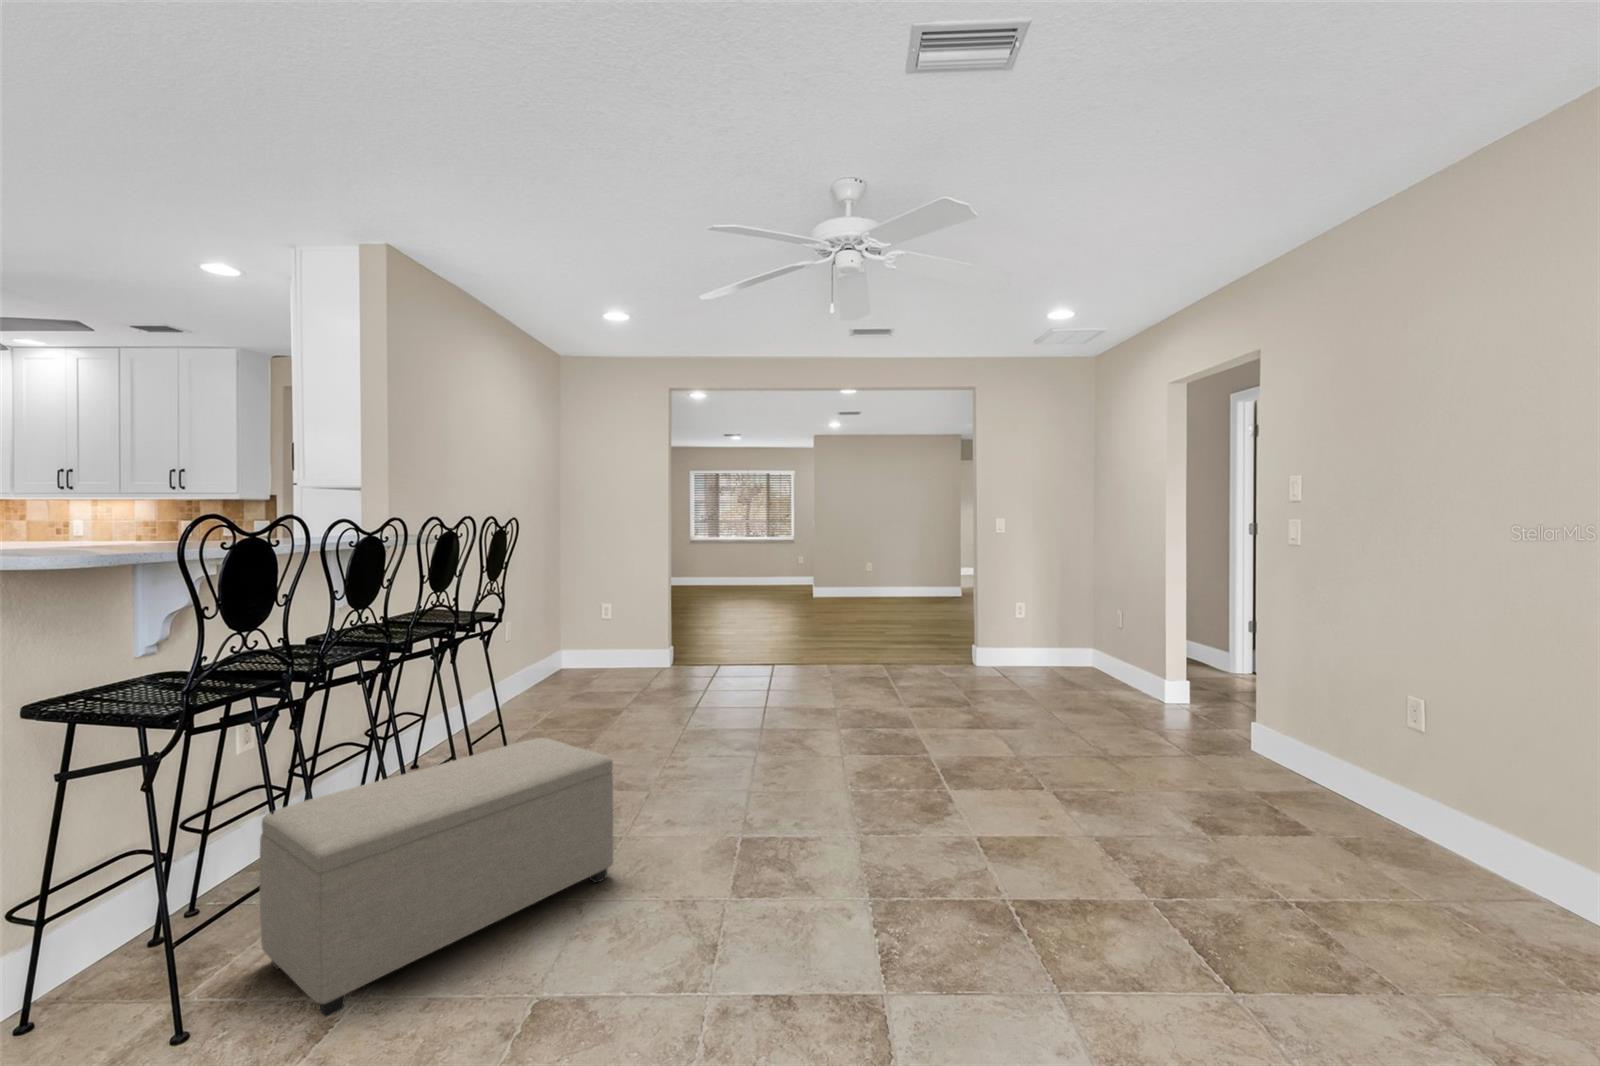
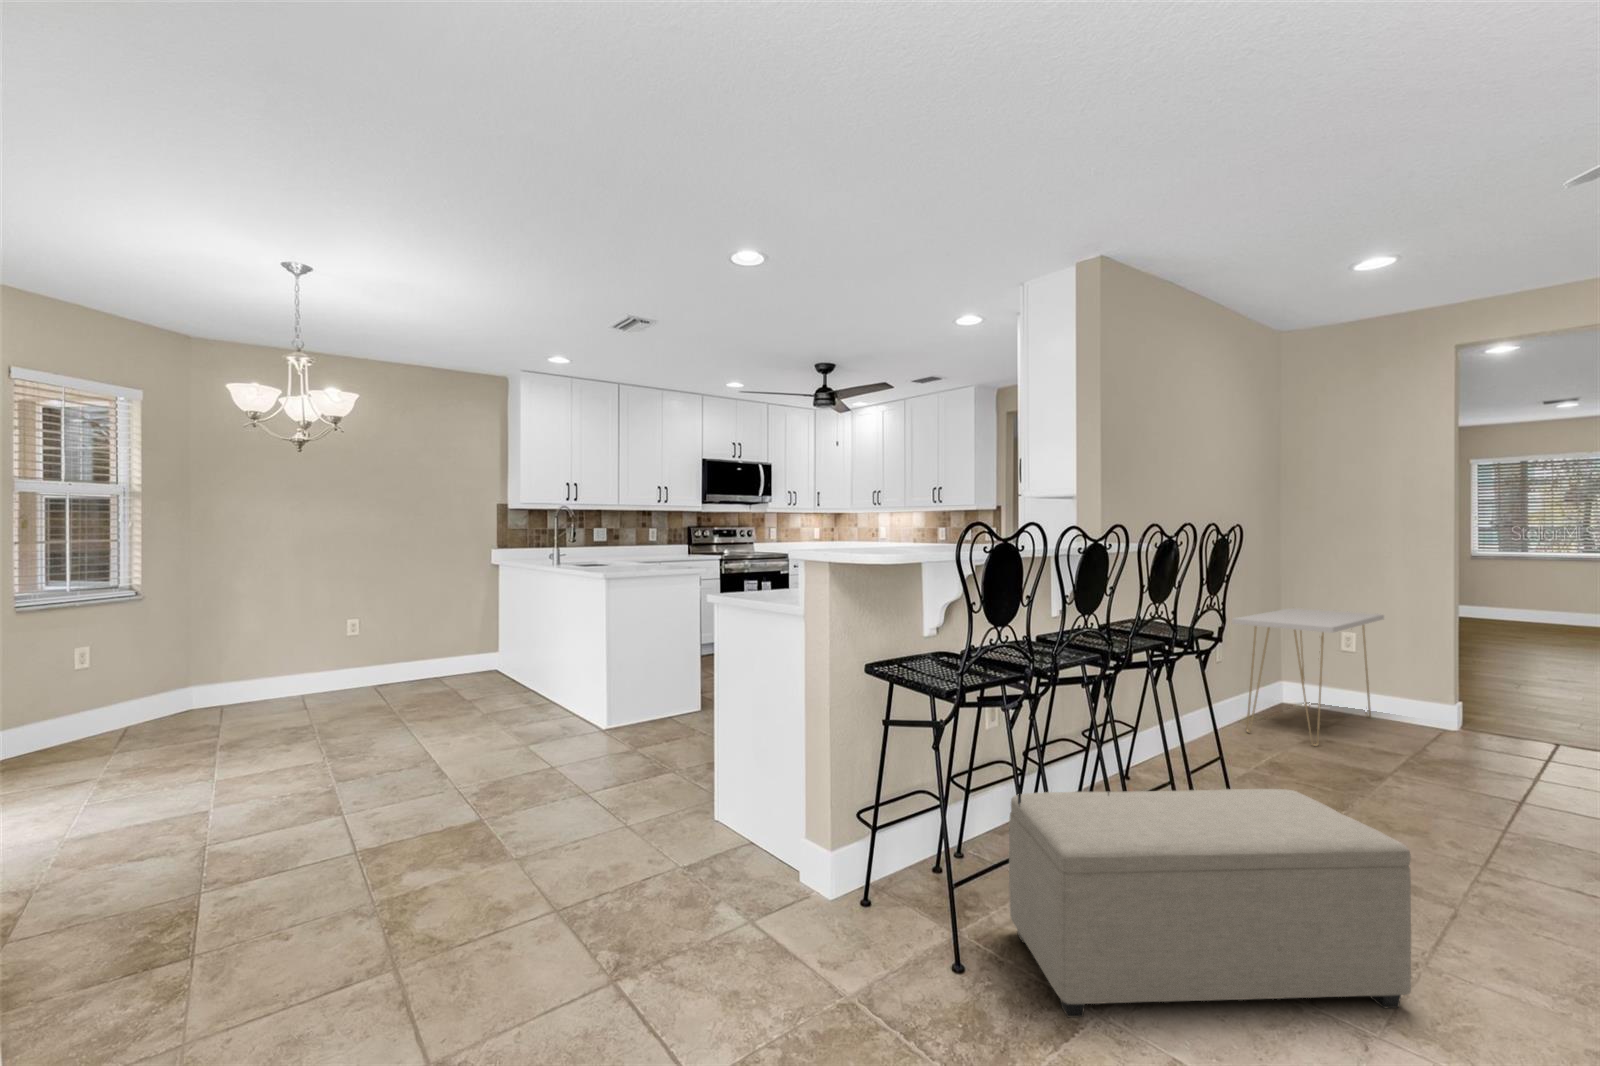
console table: none [515,588,628,701] -> present [1232,609,1384,746]

